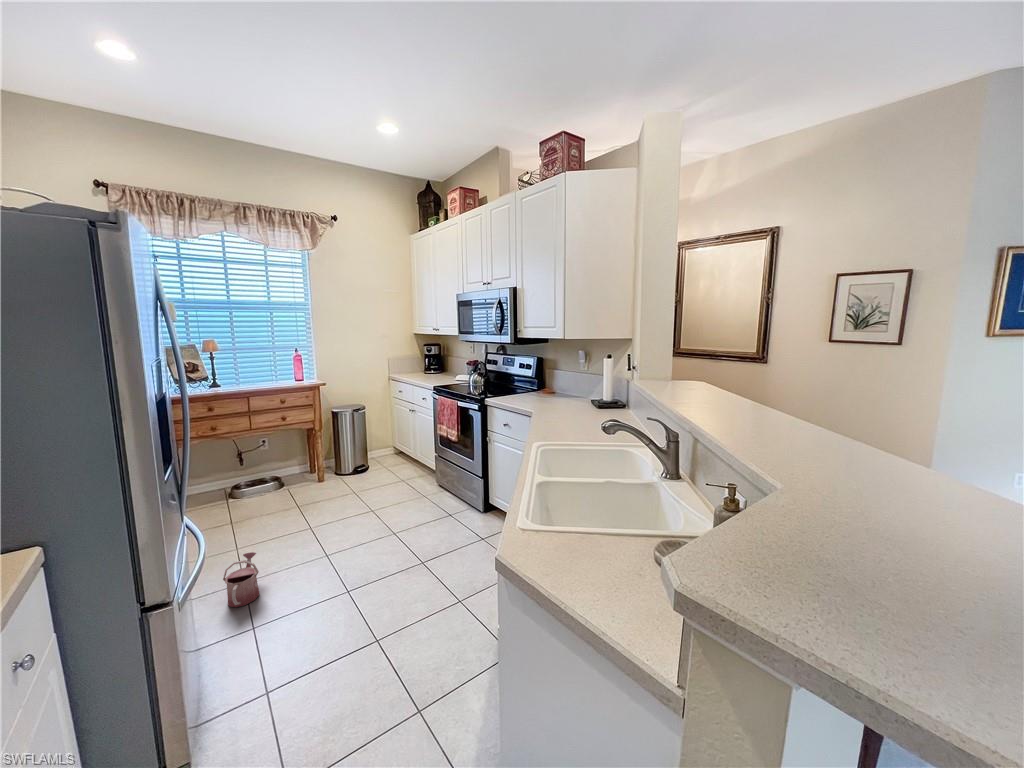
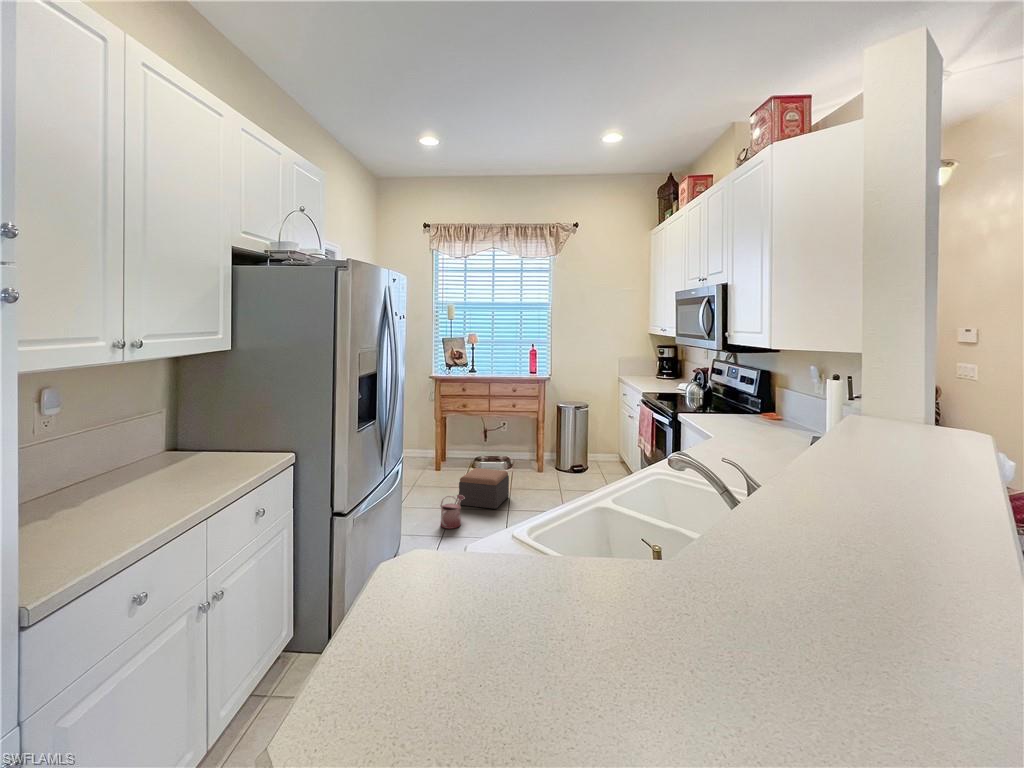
footstool: none [237,500,304,561] -> present [459,468,509,509]

